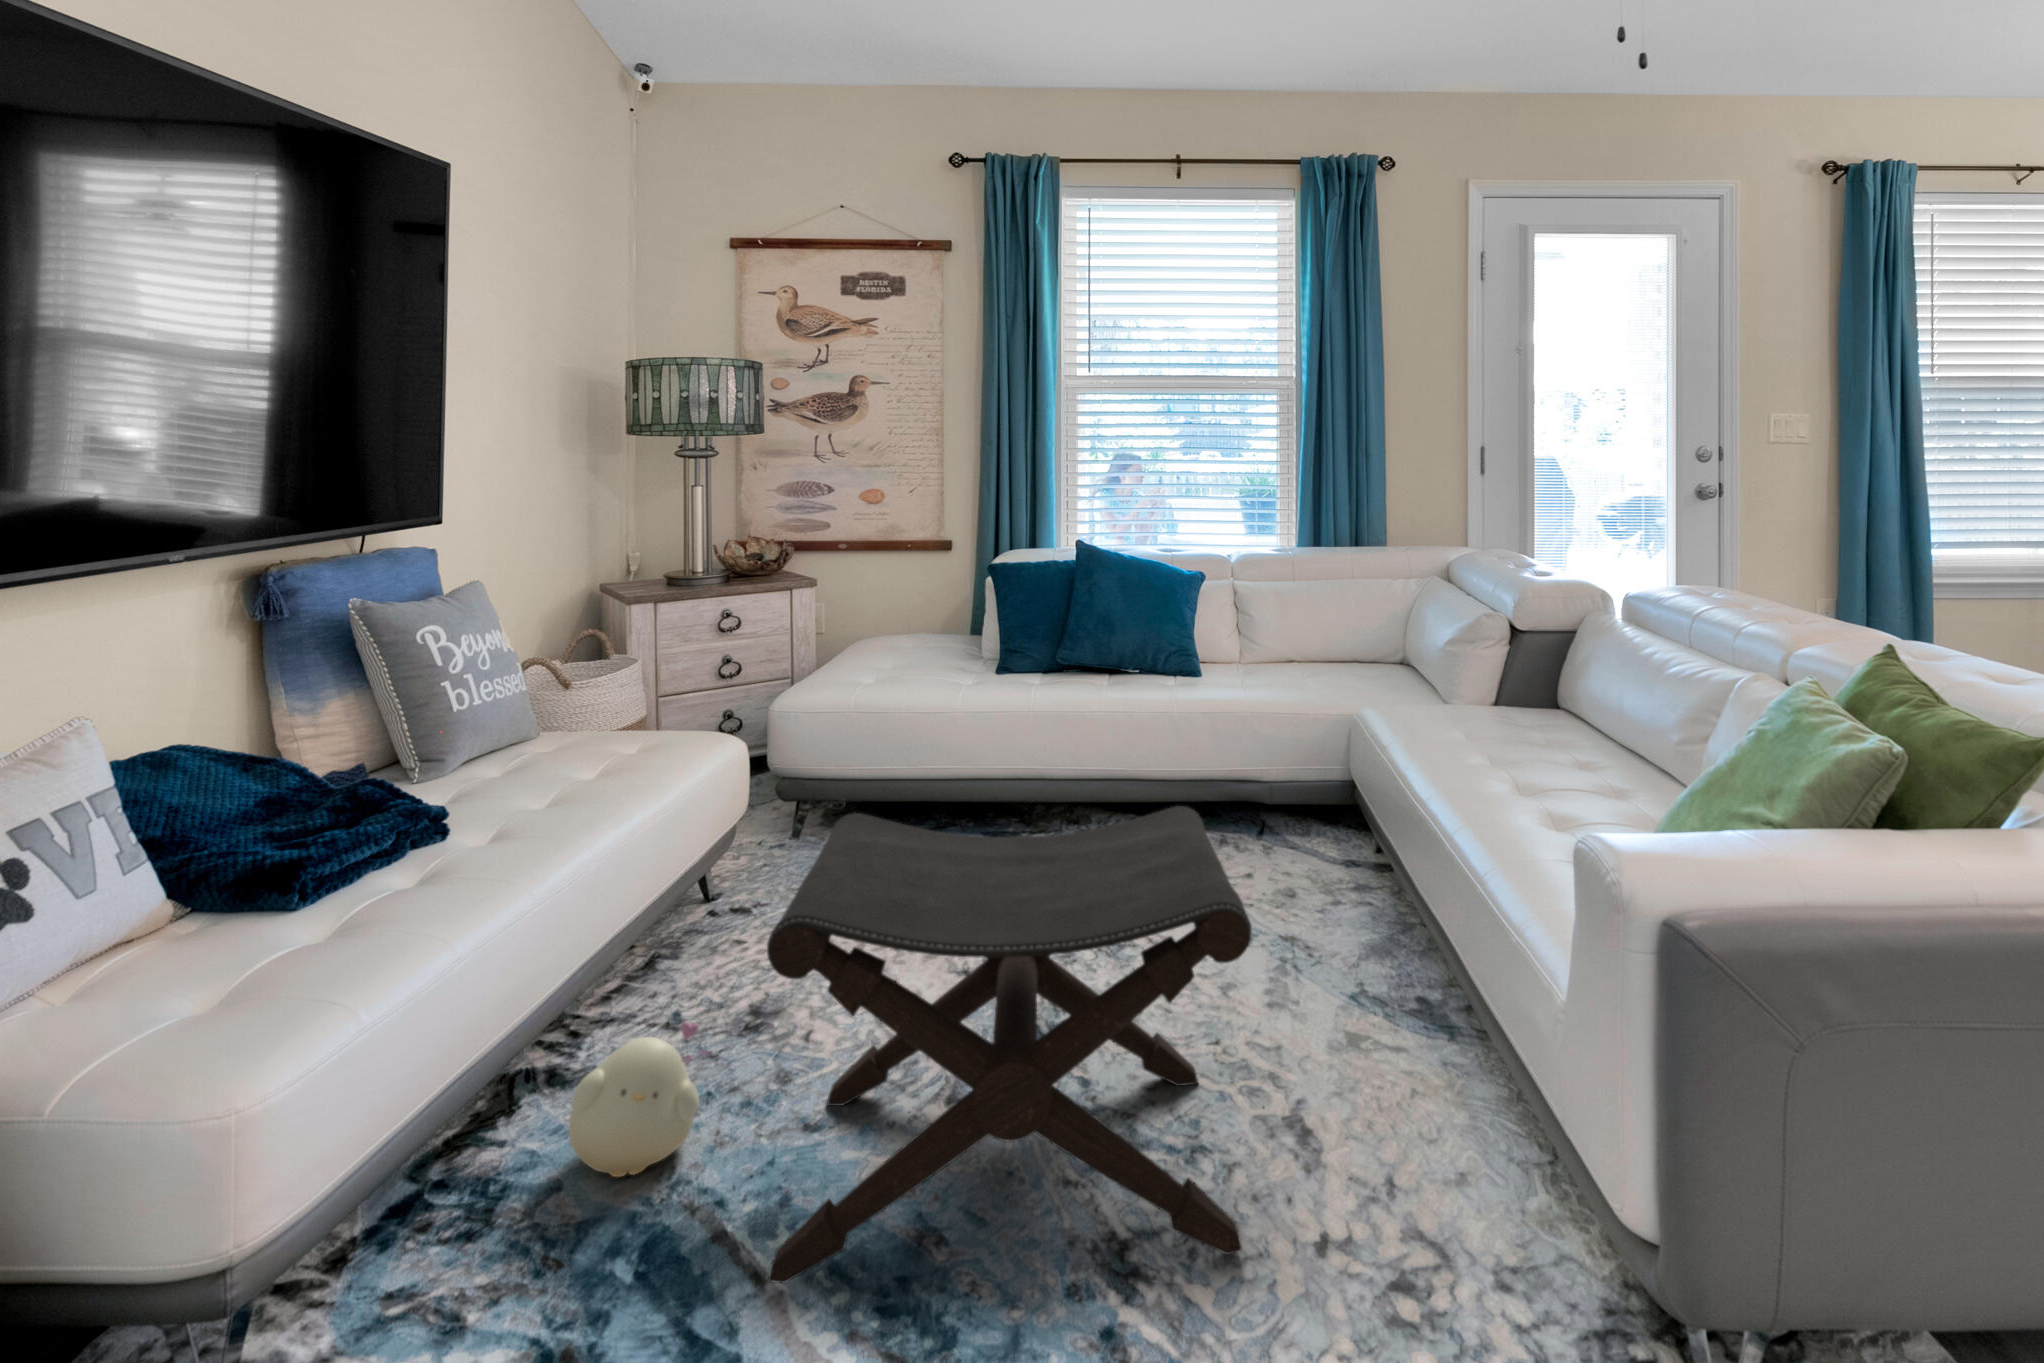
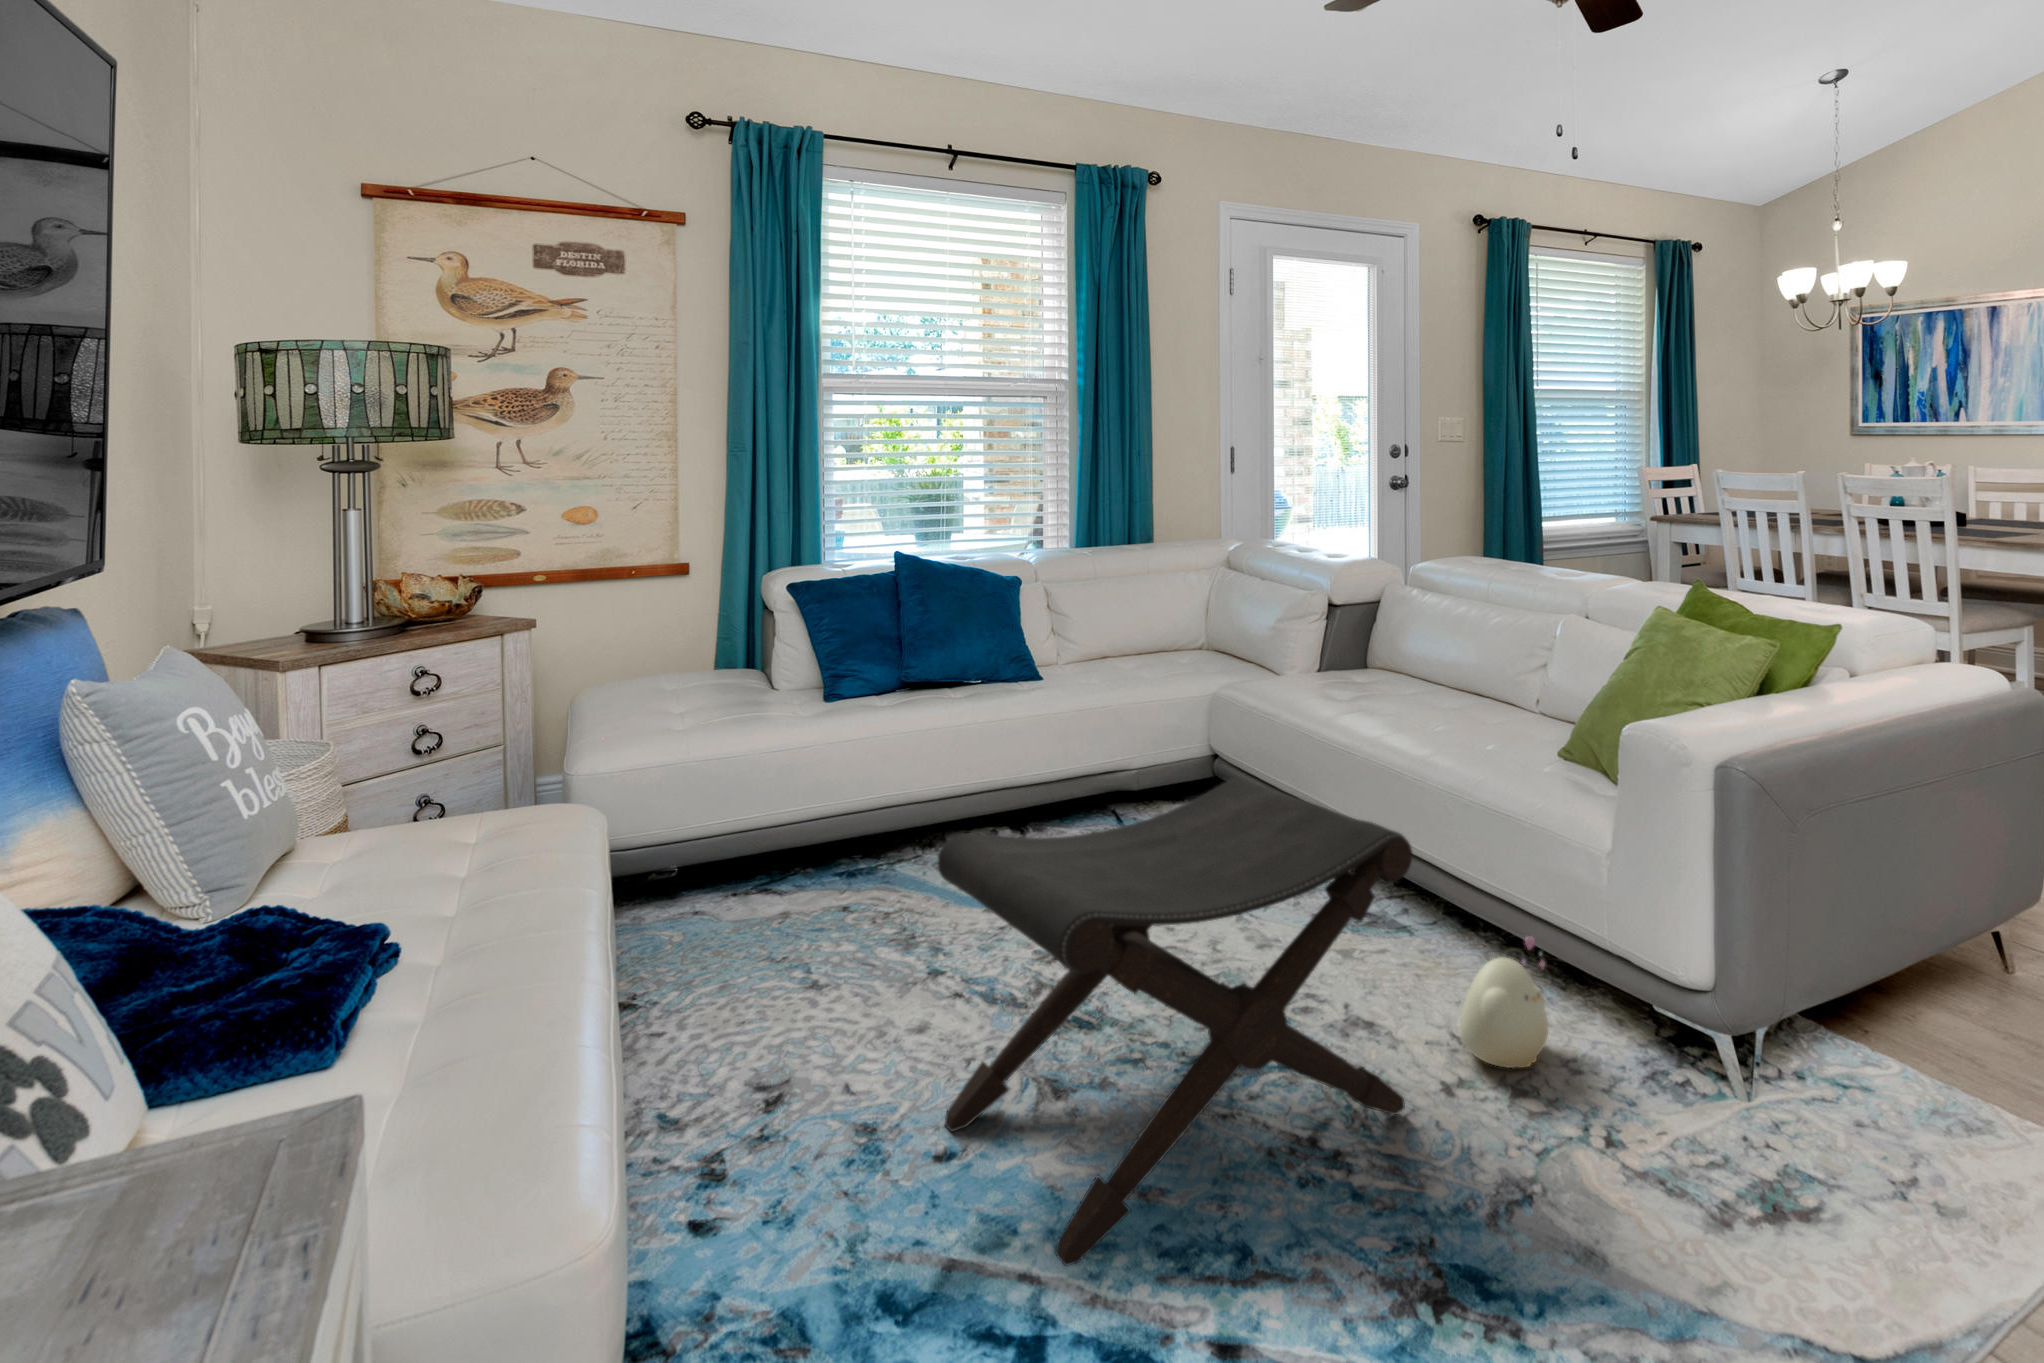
plush toy: present [569,1022,708,1177] -> present [1460,937,1549,1068]

